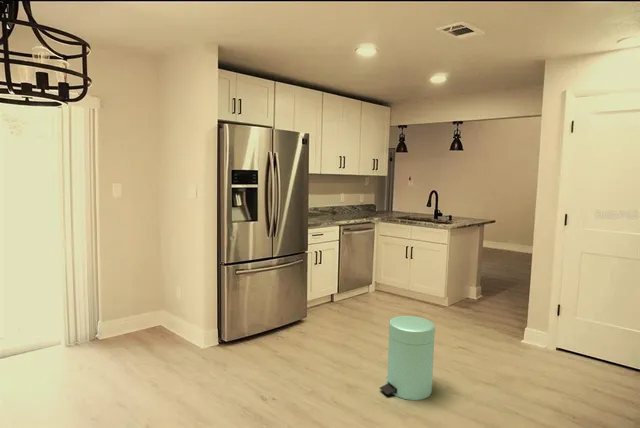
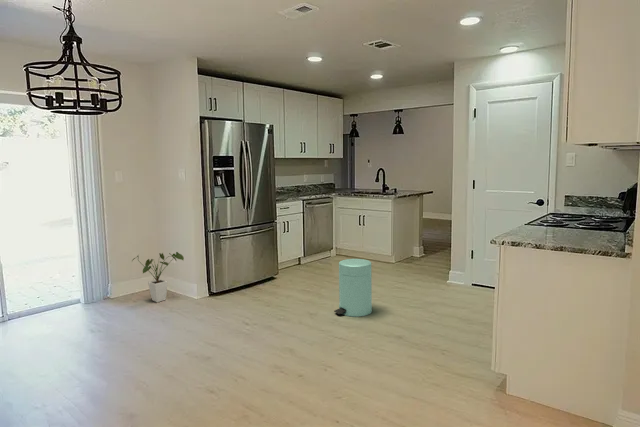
house plant: none [123,288,189,351] -> present [132,252,184,302]

